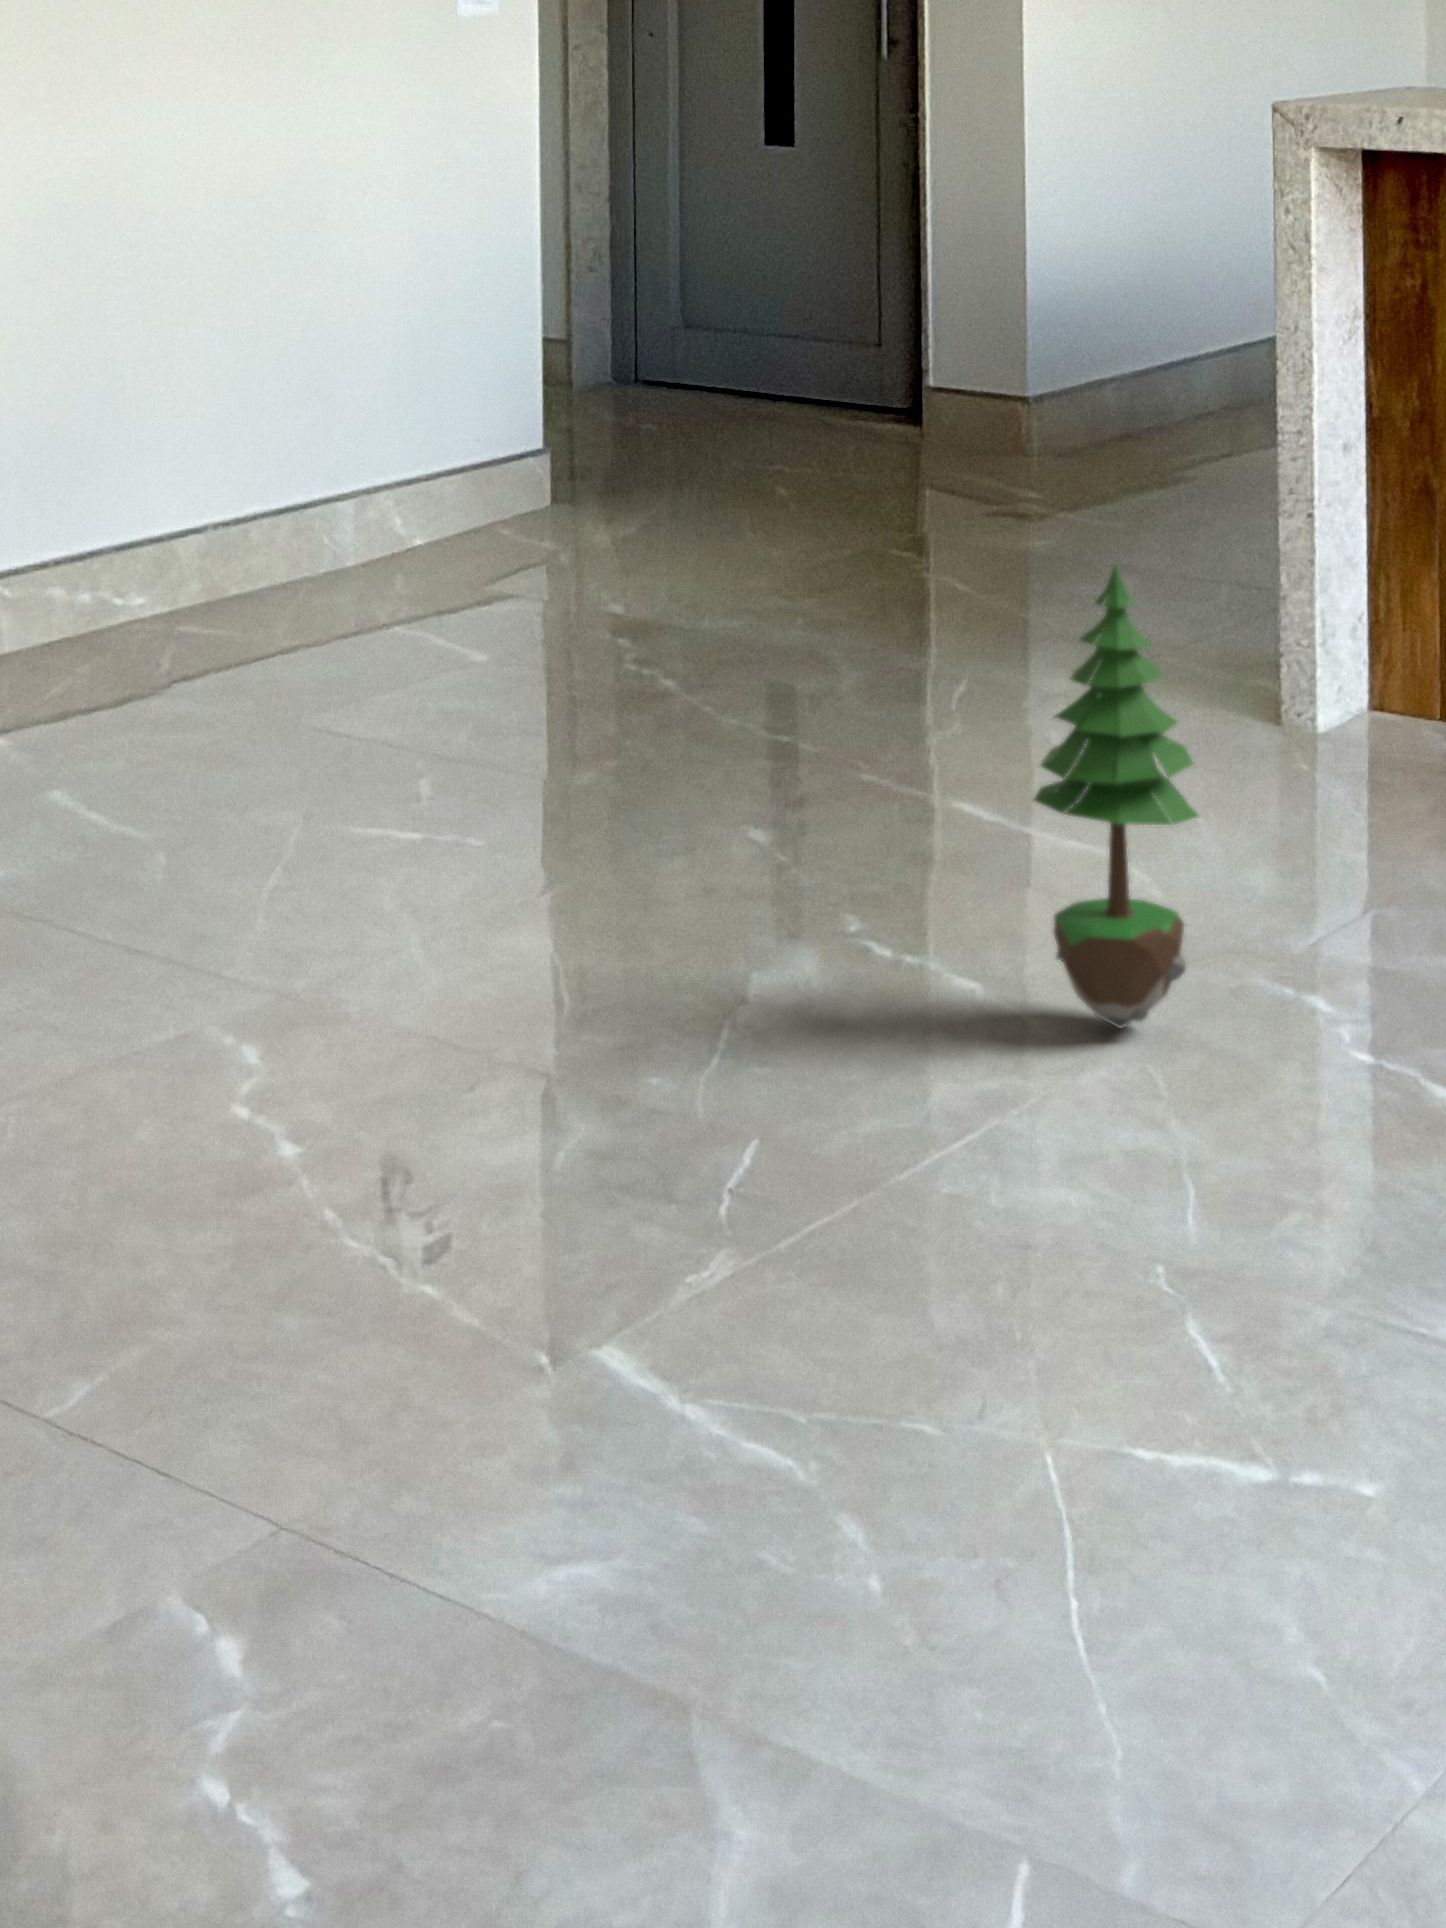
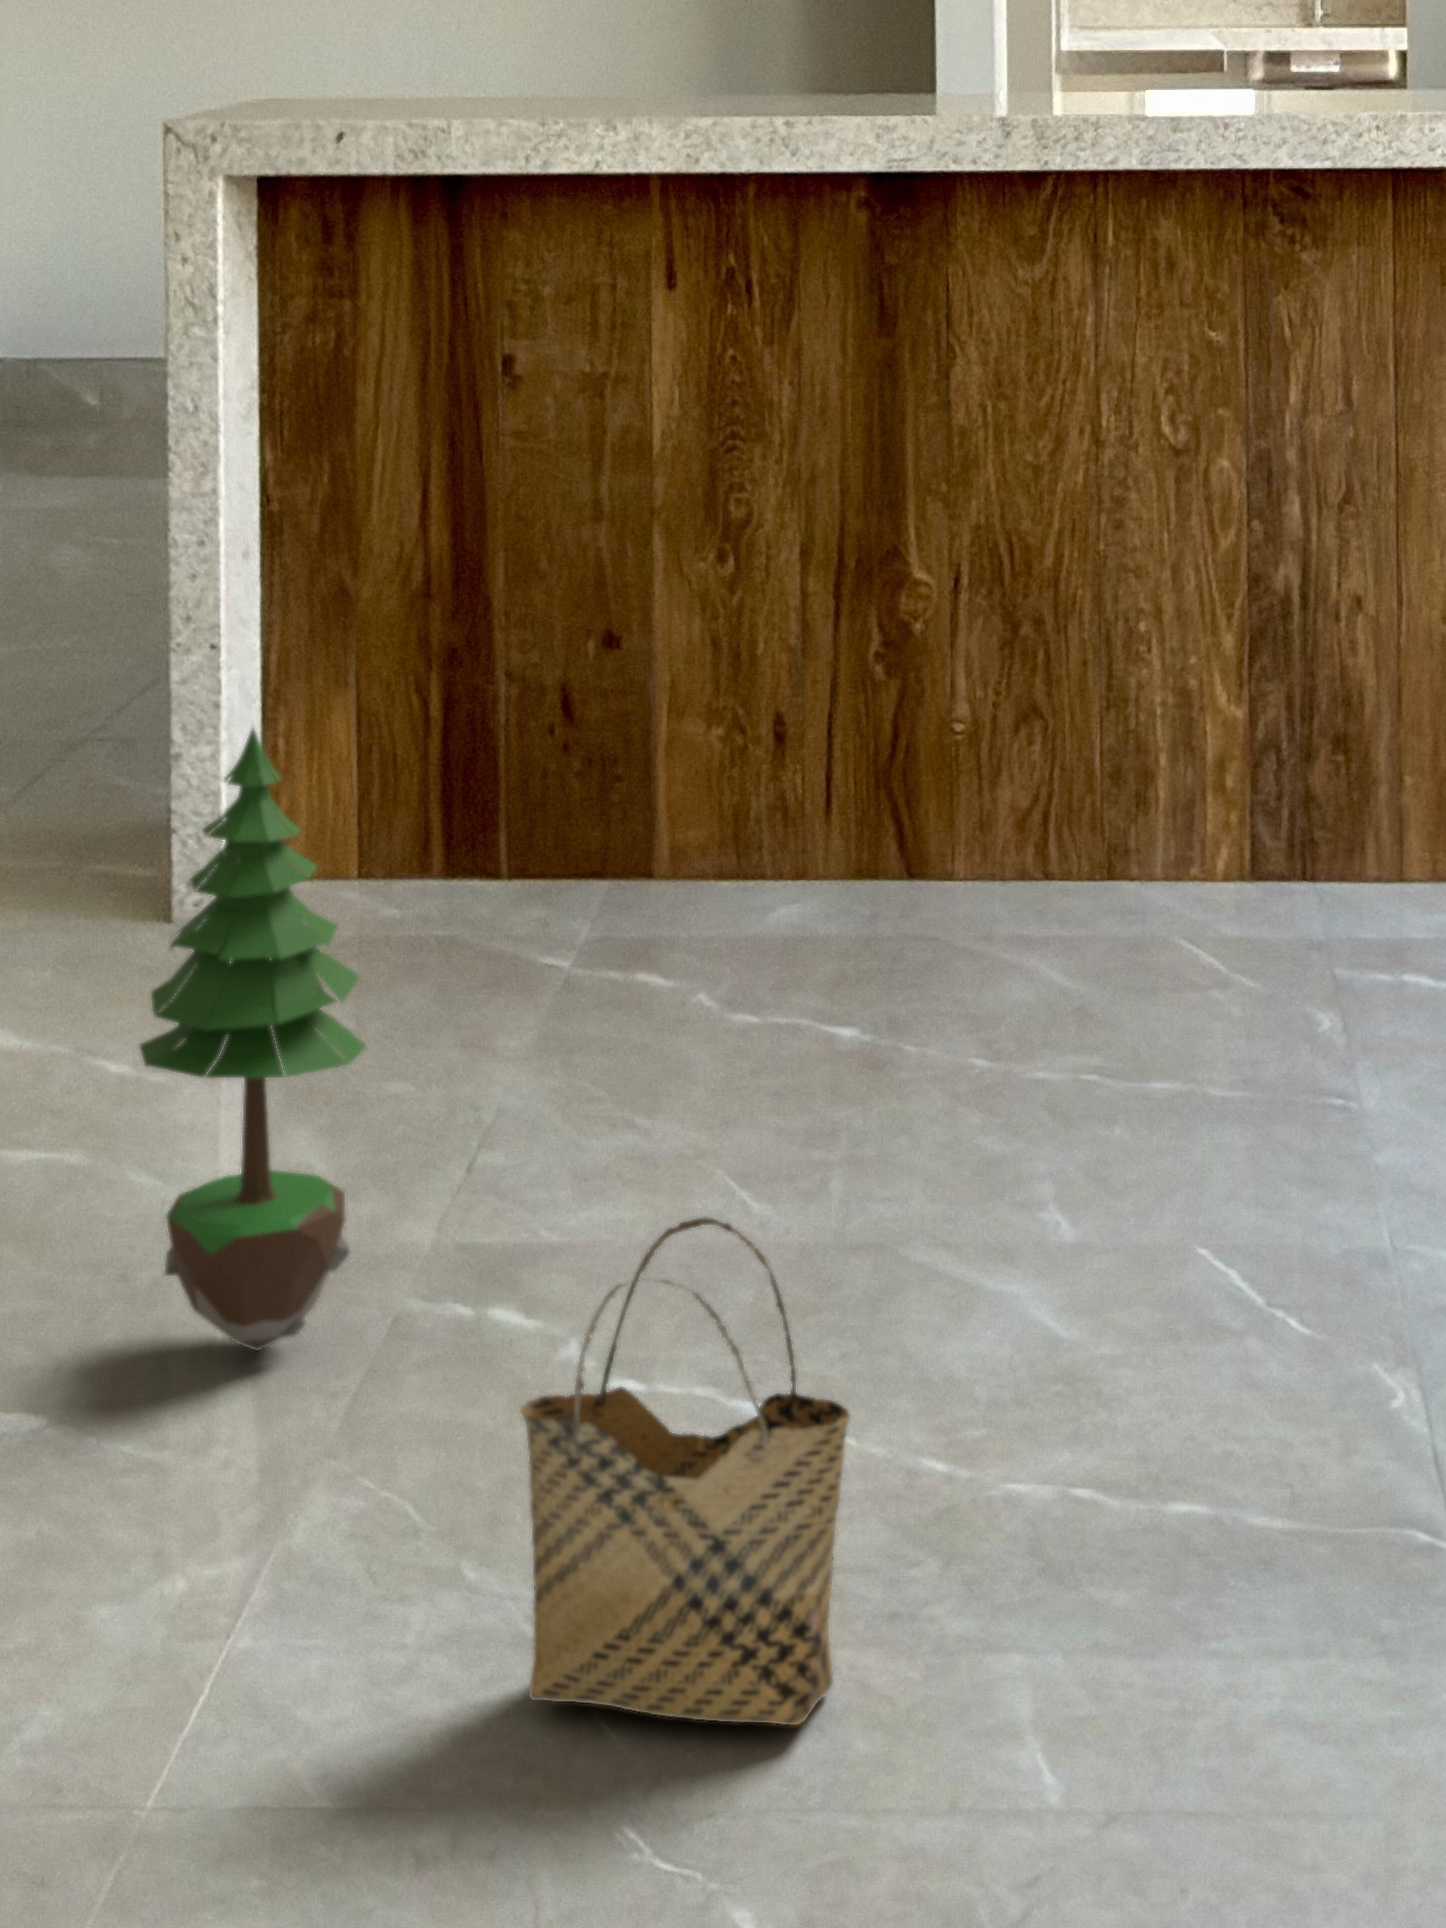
woven basket: none [1125,950,1354,1326] -> present [520,1218,850,1725]

